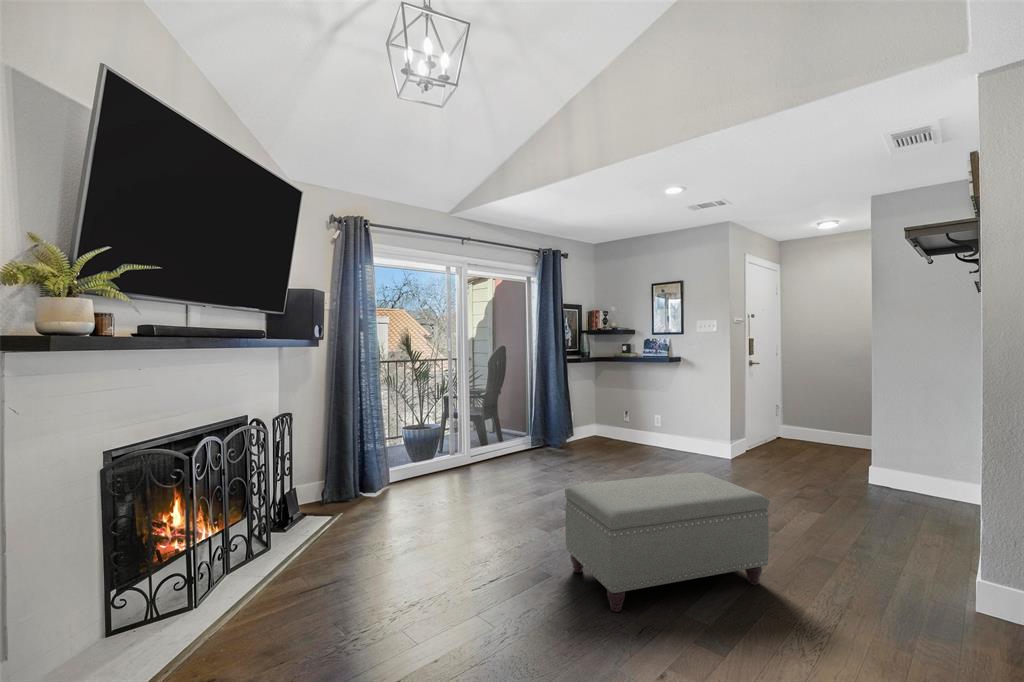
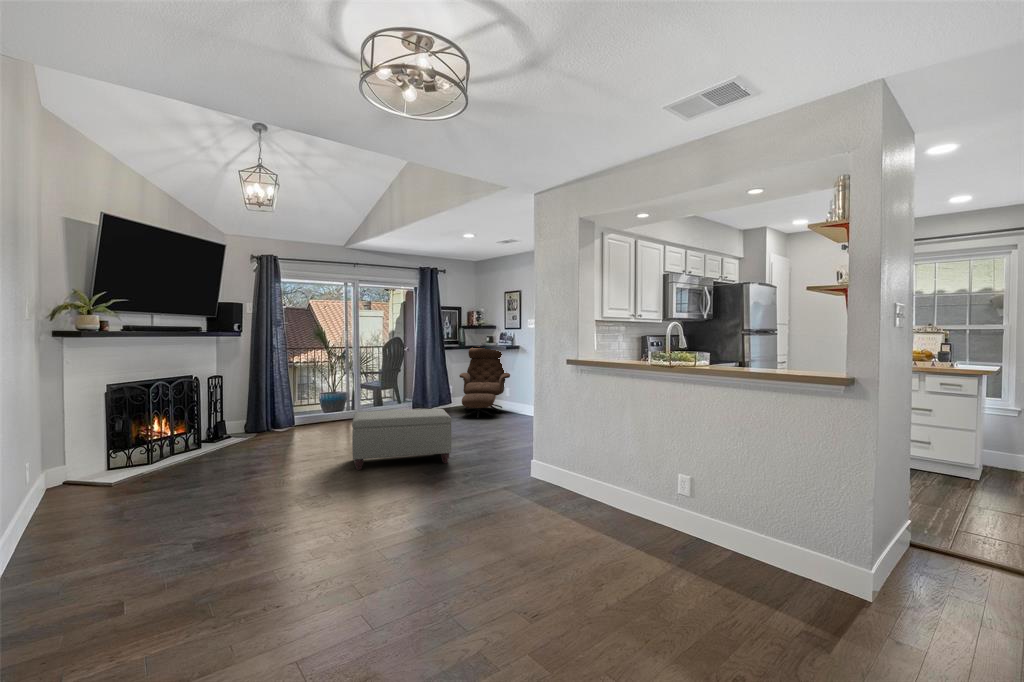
lounge chair: none [593,358,666,464] -> present [459,348,510,418]

